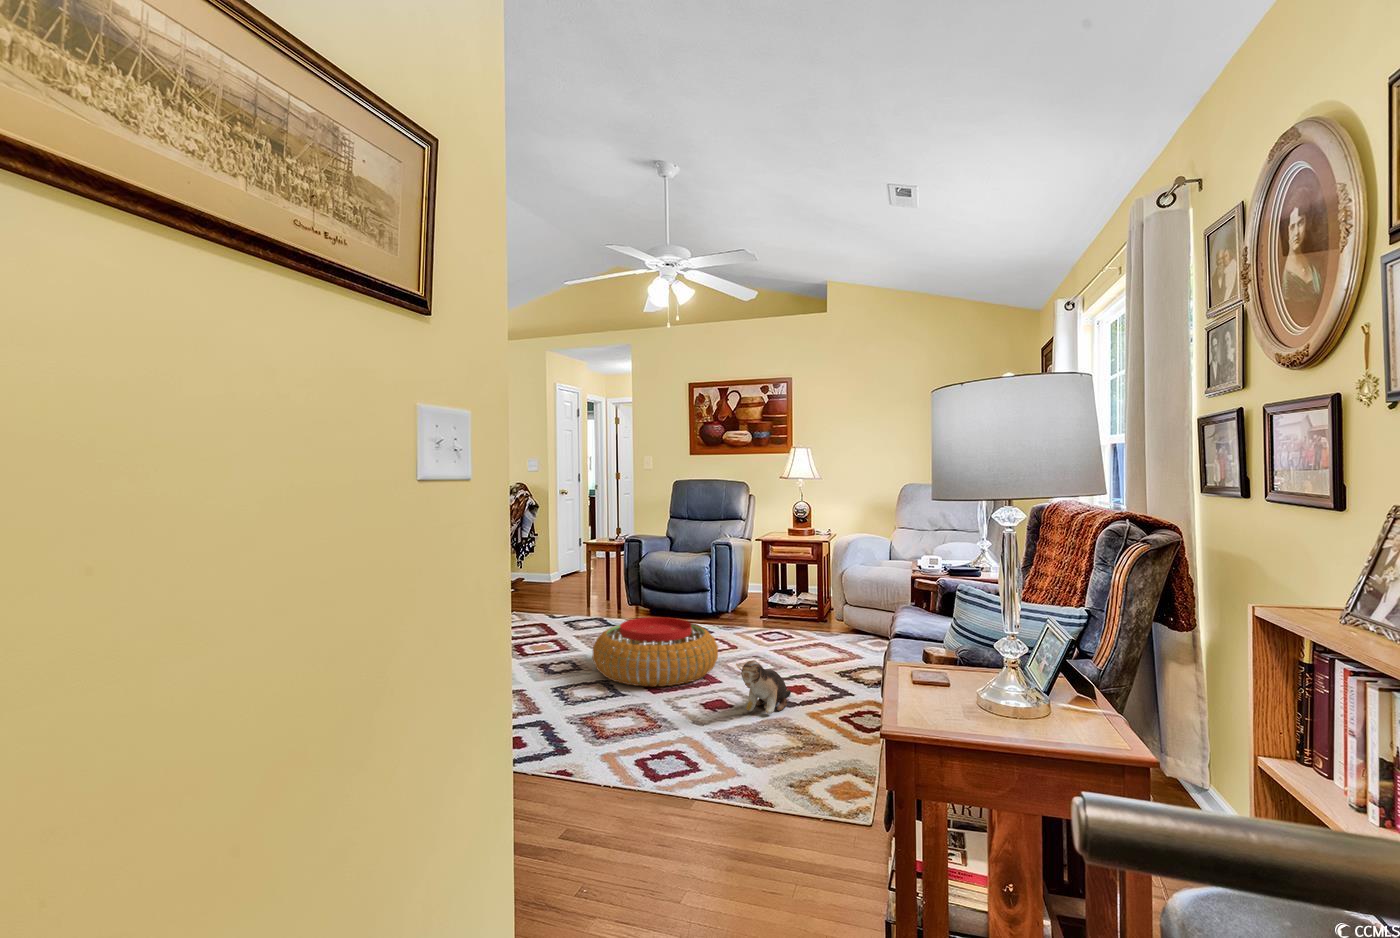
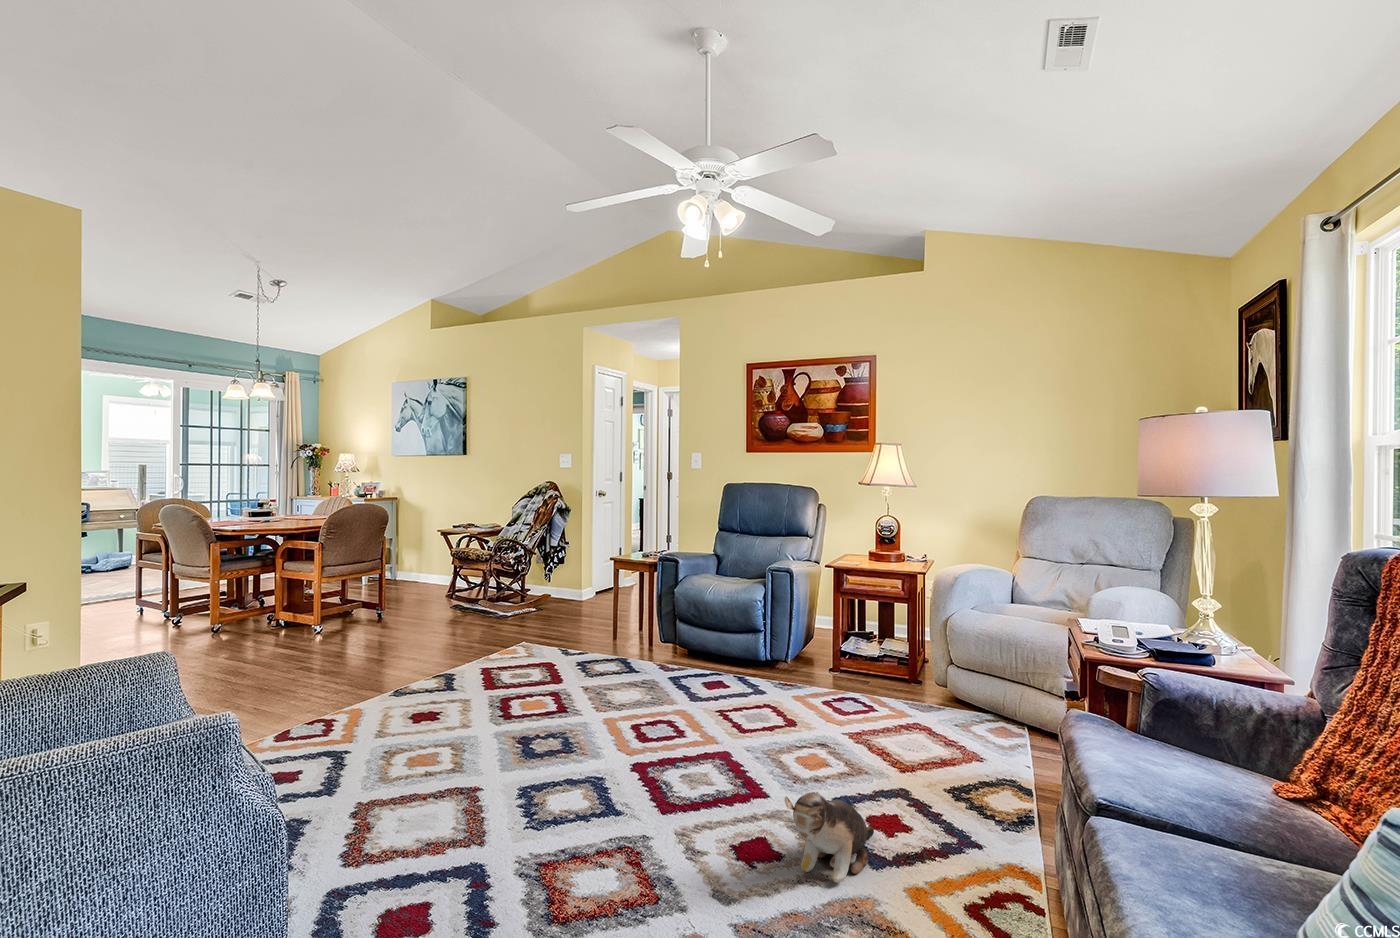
pouf: present [592,617,718,687] -> none [584,681,766,799]

